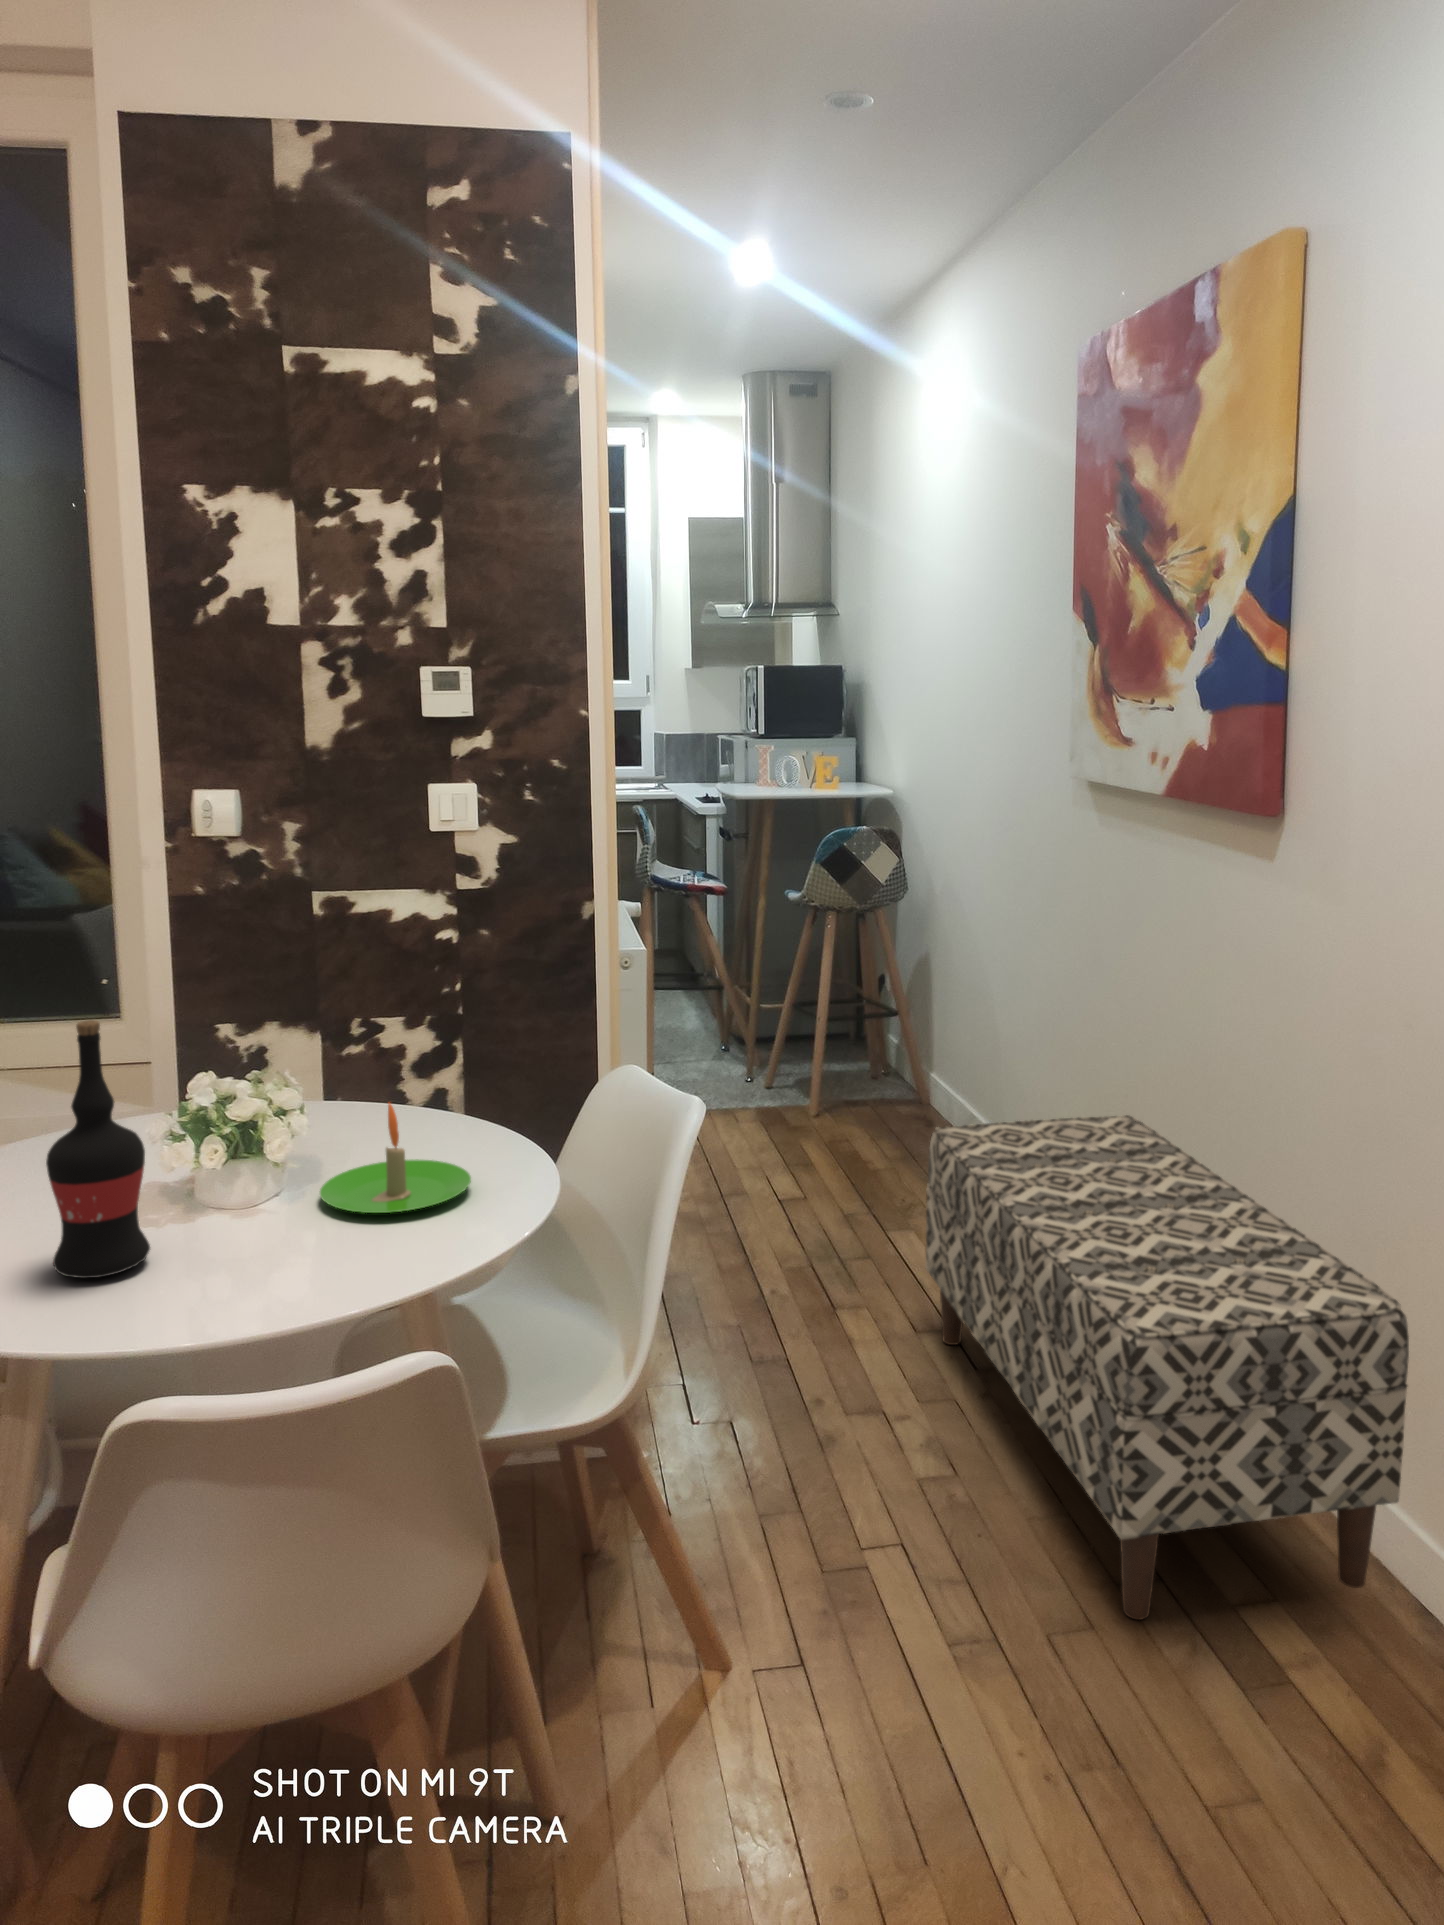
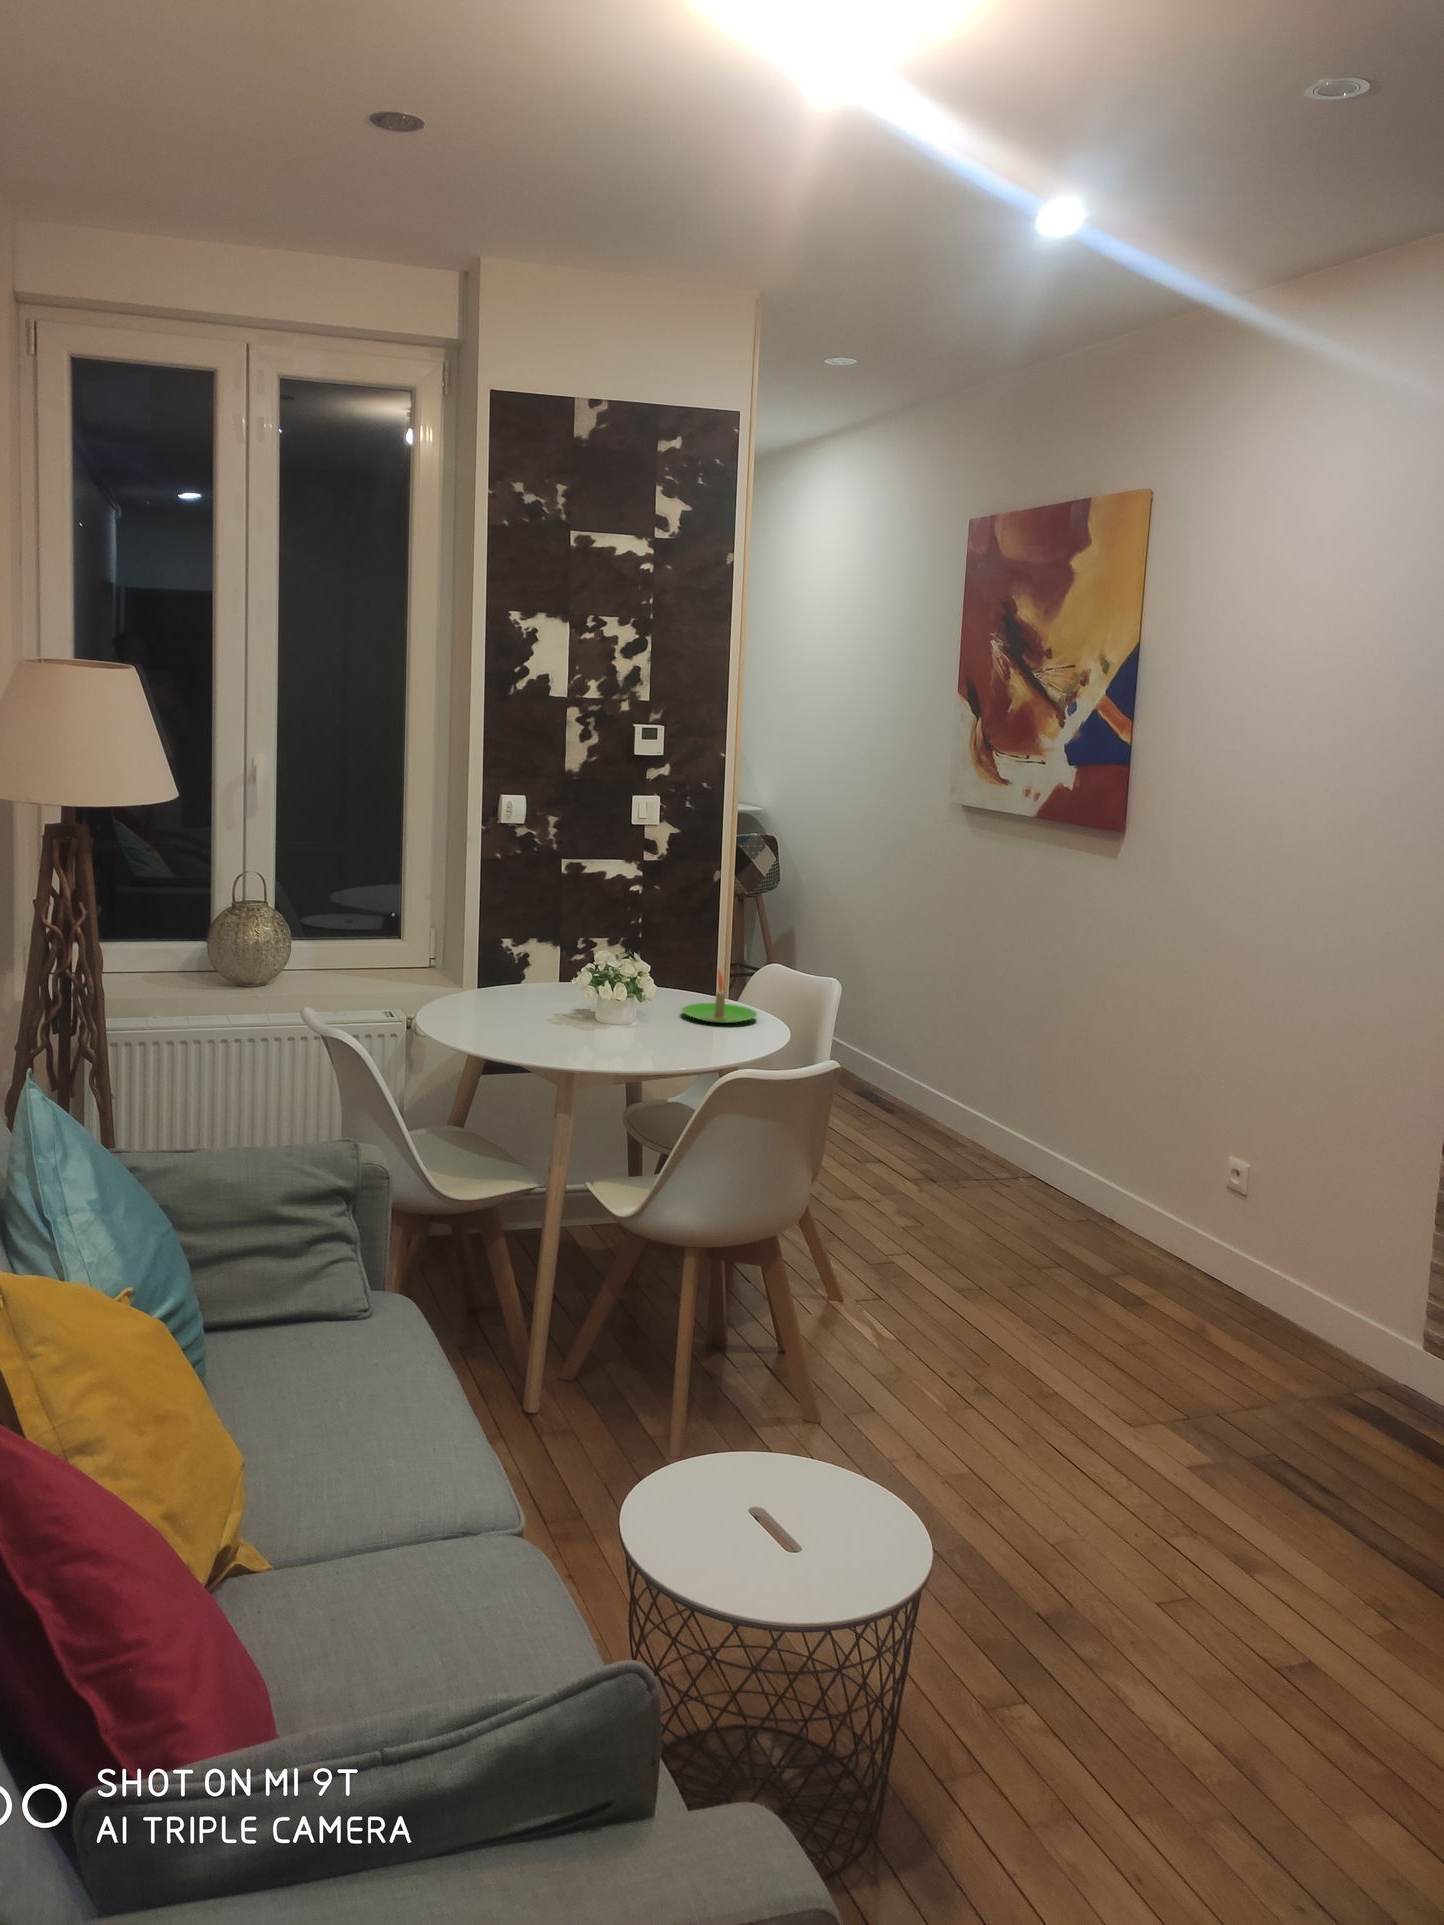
wine bottle: present [46,1020,150,1278] -> none [608,917,654,1041]
bench: present [926,1115,1409,1620] -> none [883,1012,1198,1256]

